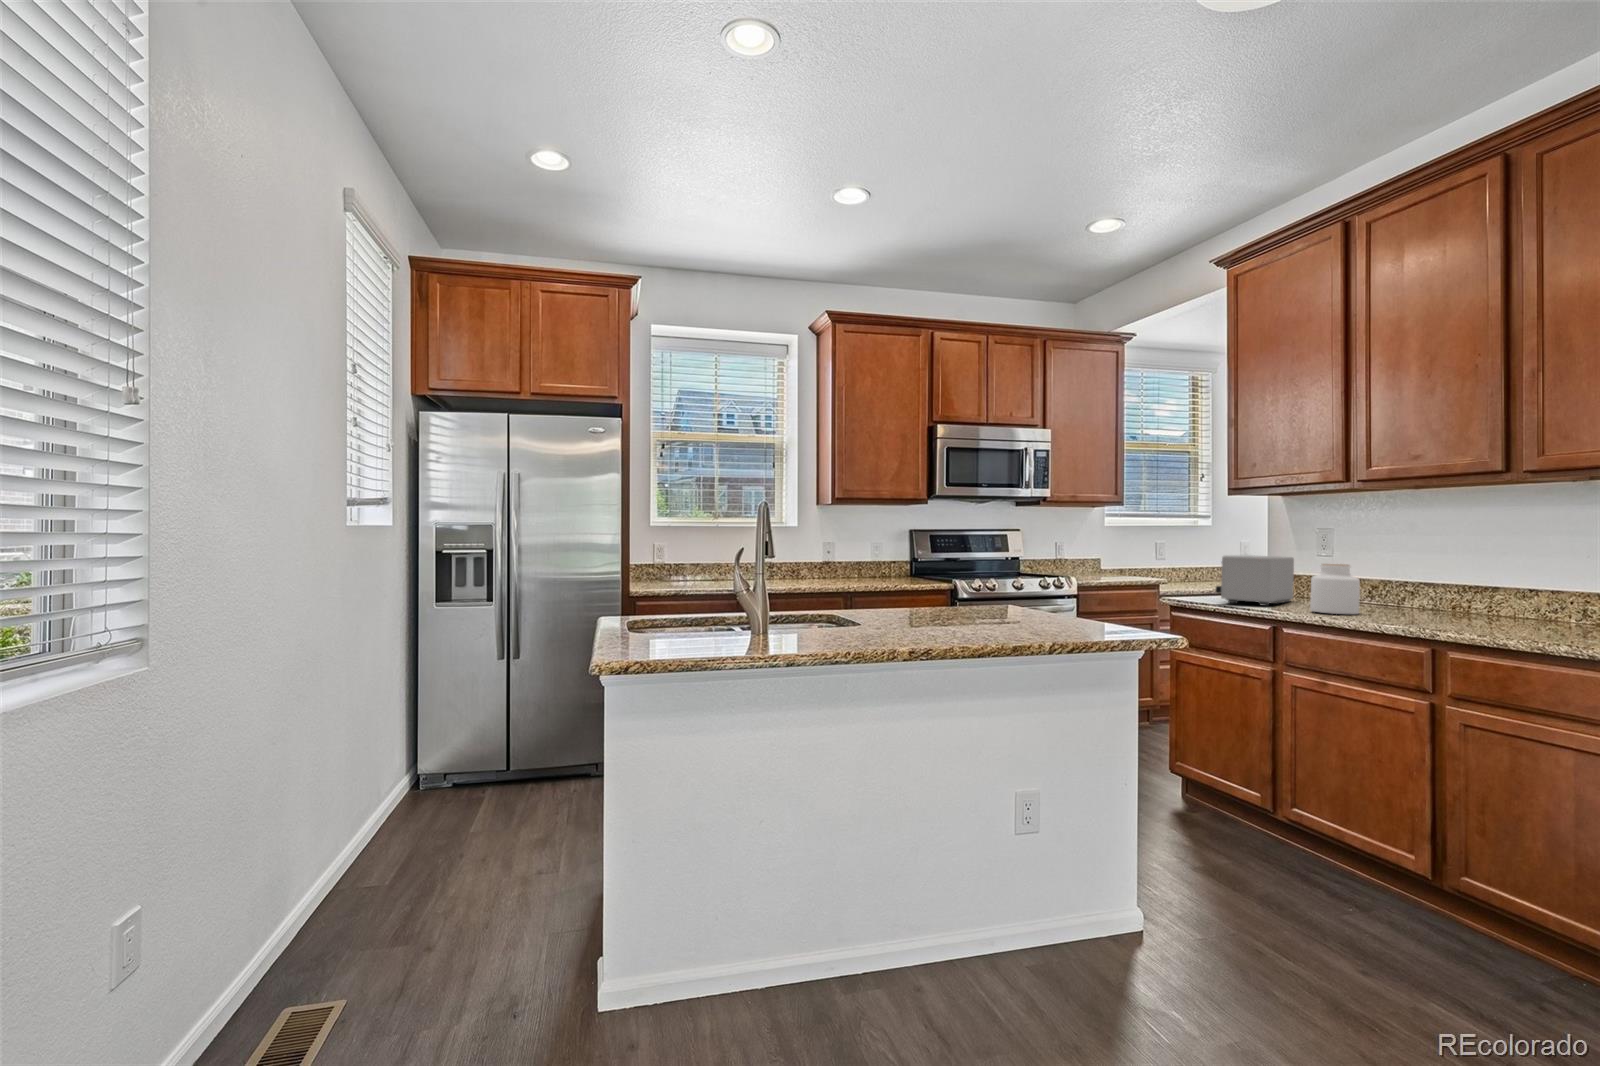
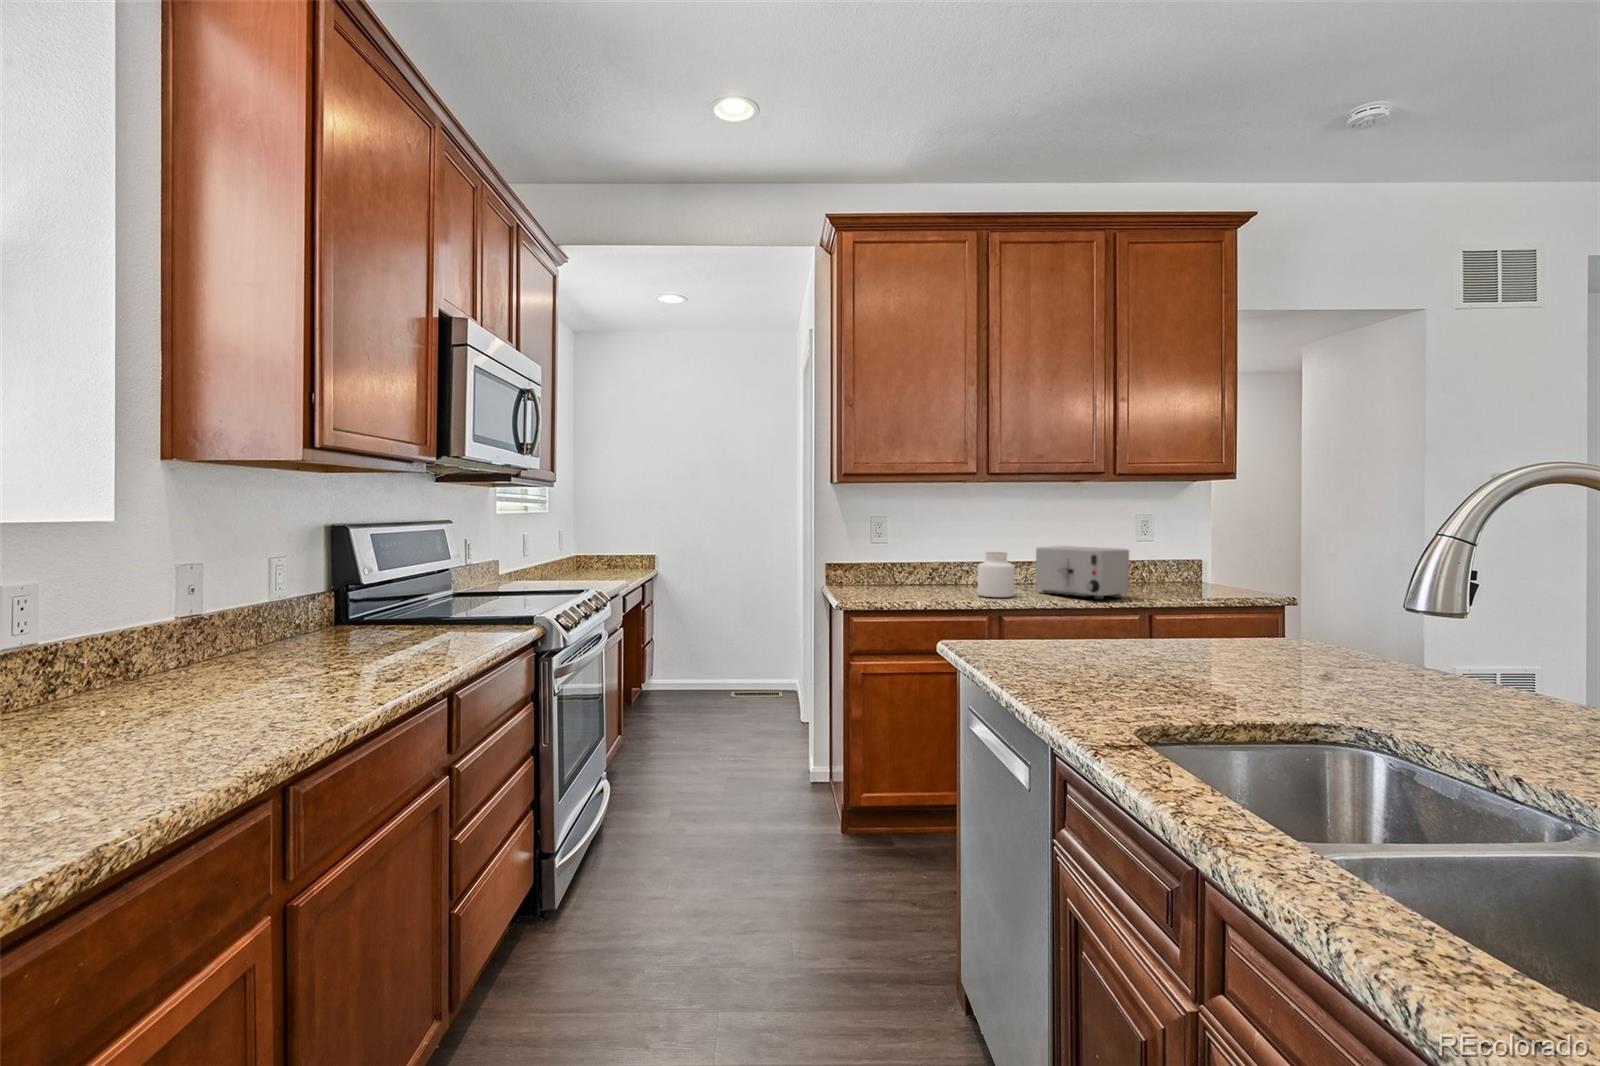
toaster: present [1215,555,1294,606] -> present [1036,546,1129,599]

